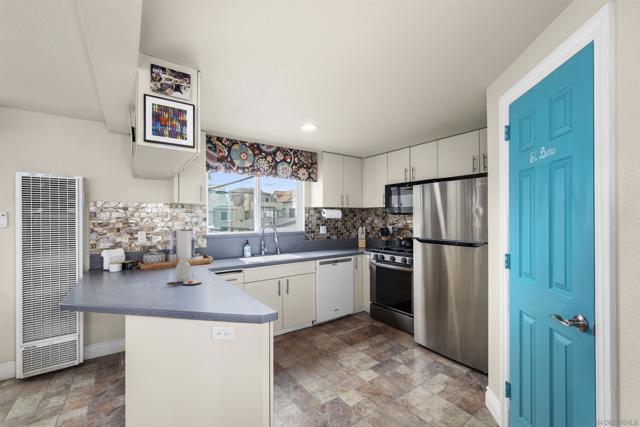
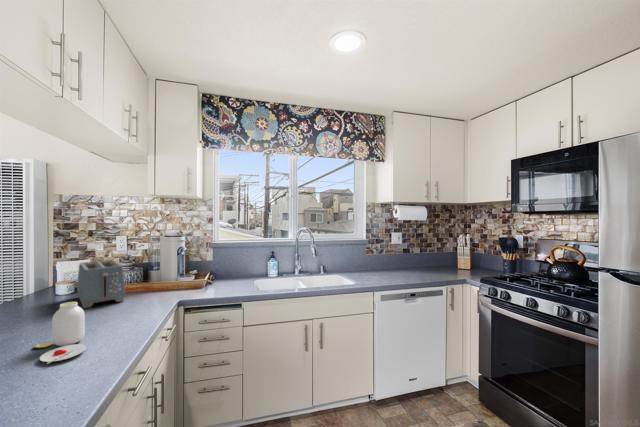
toaster: none [131,246,173,274] -> present [77,260,125,308]

